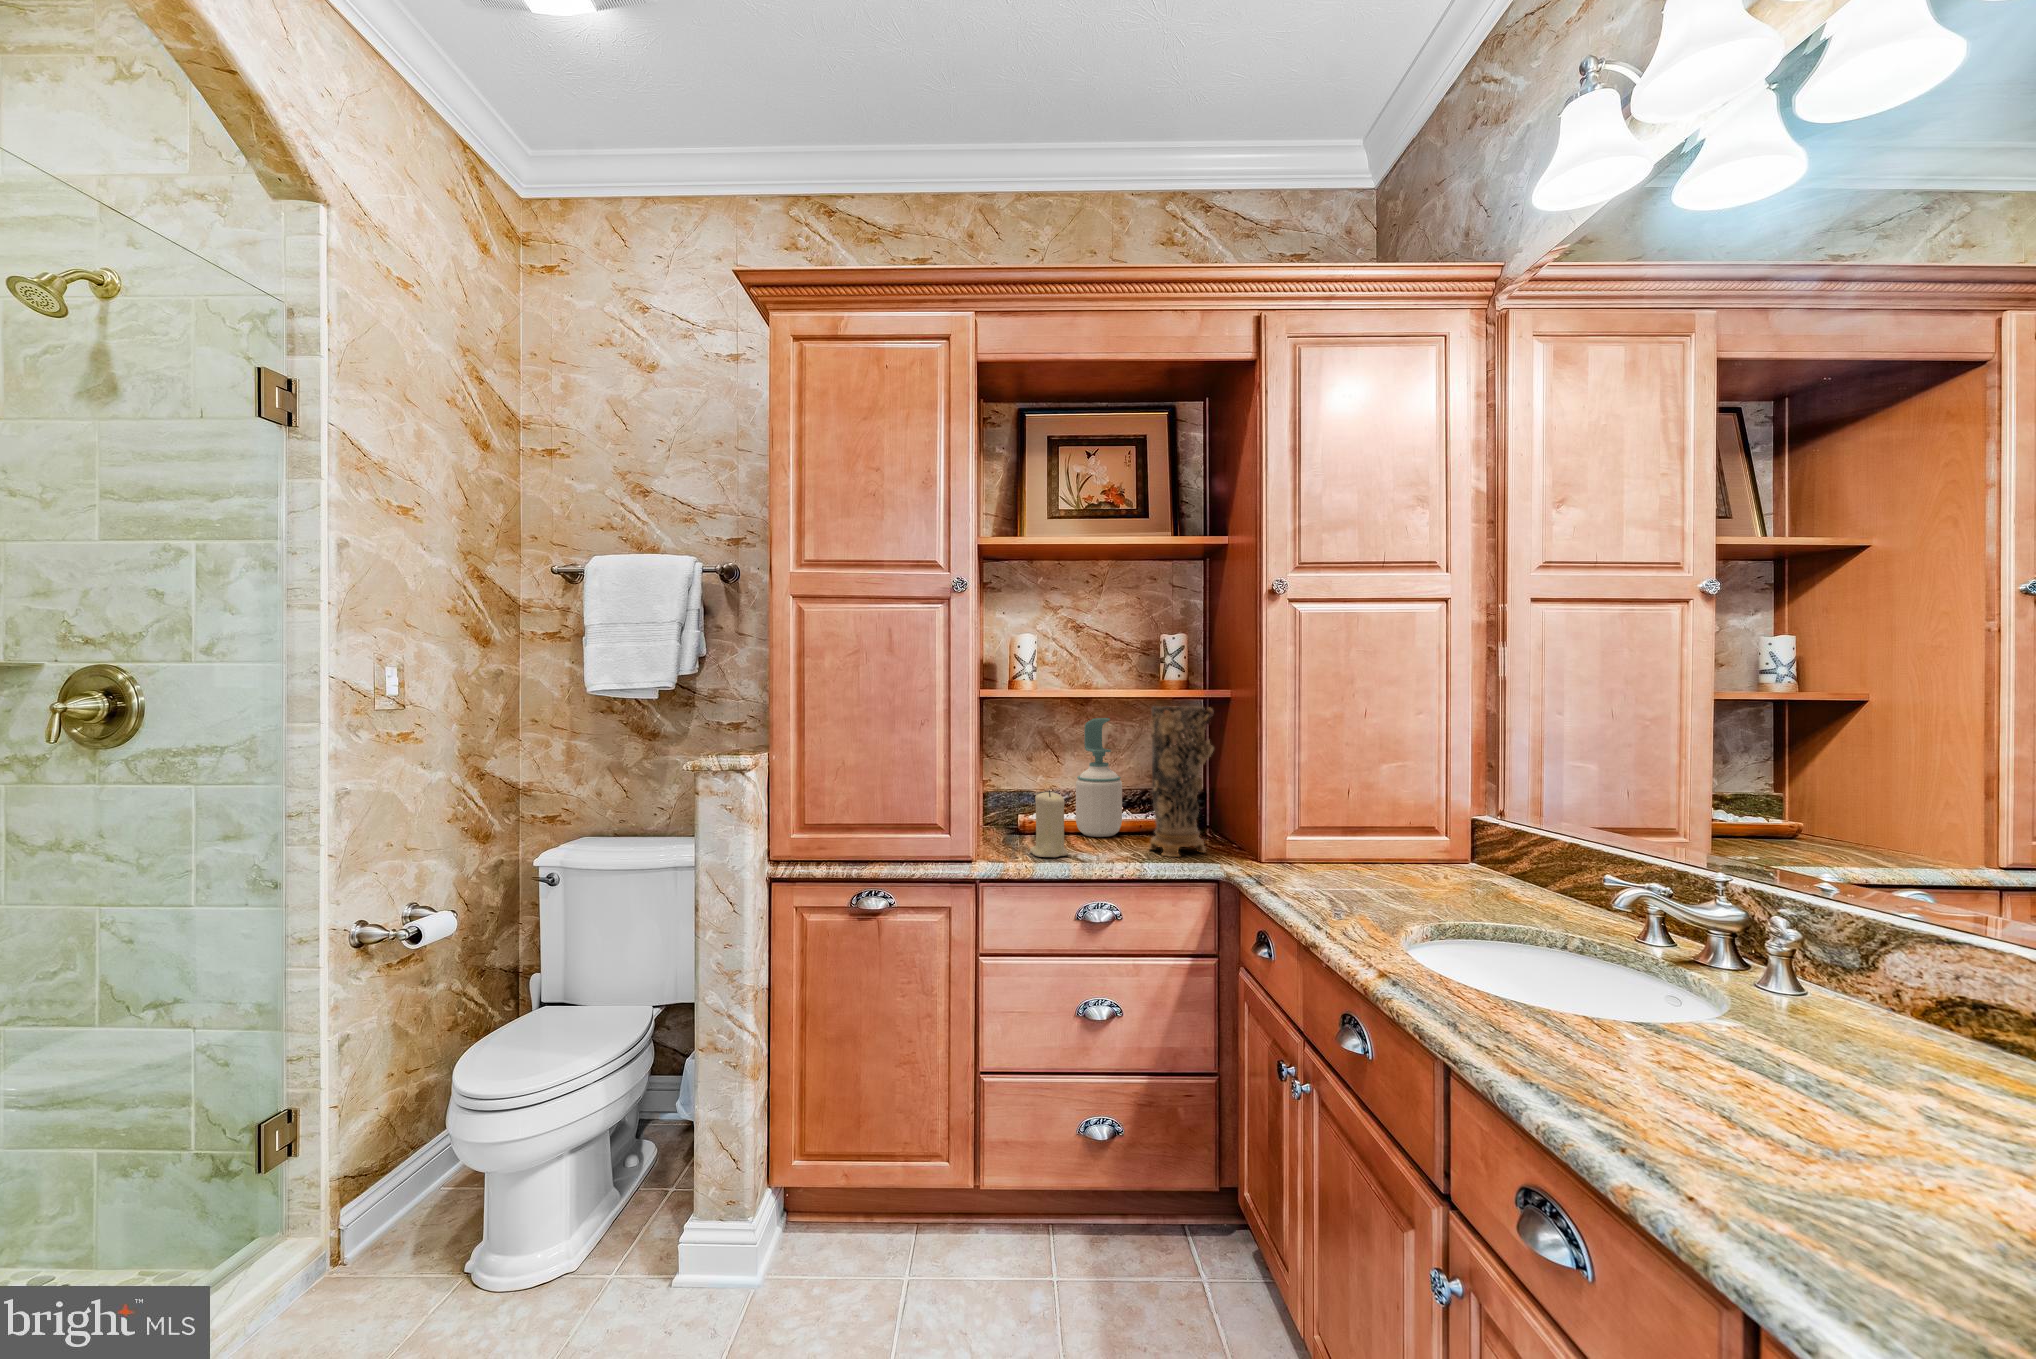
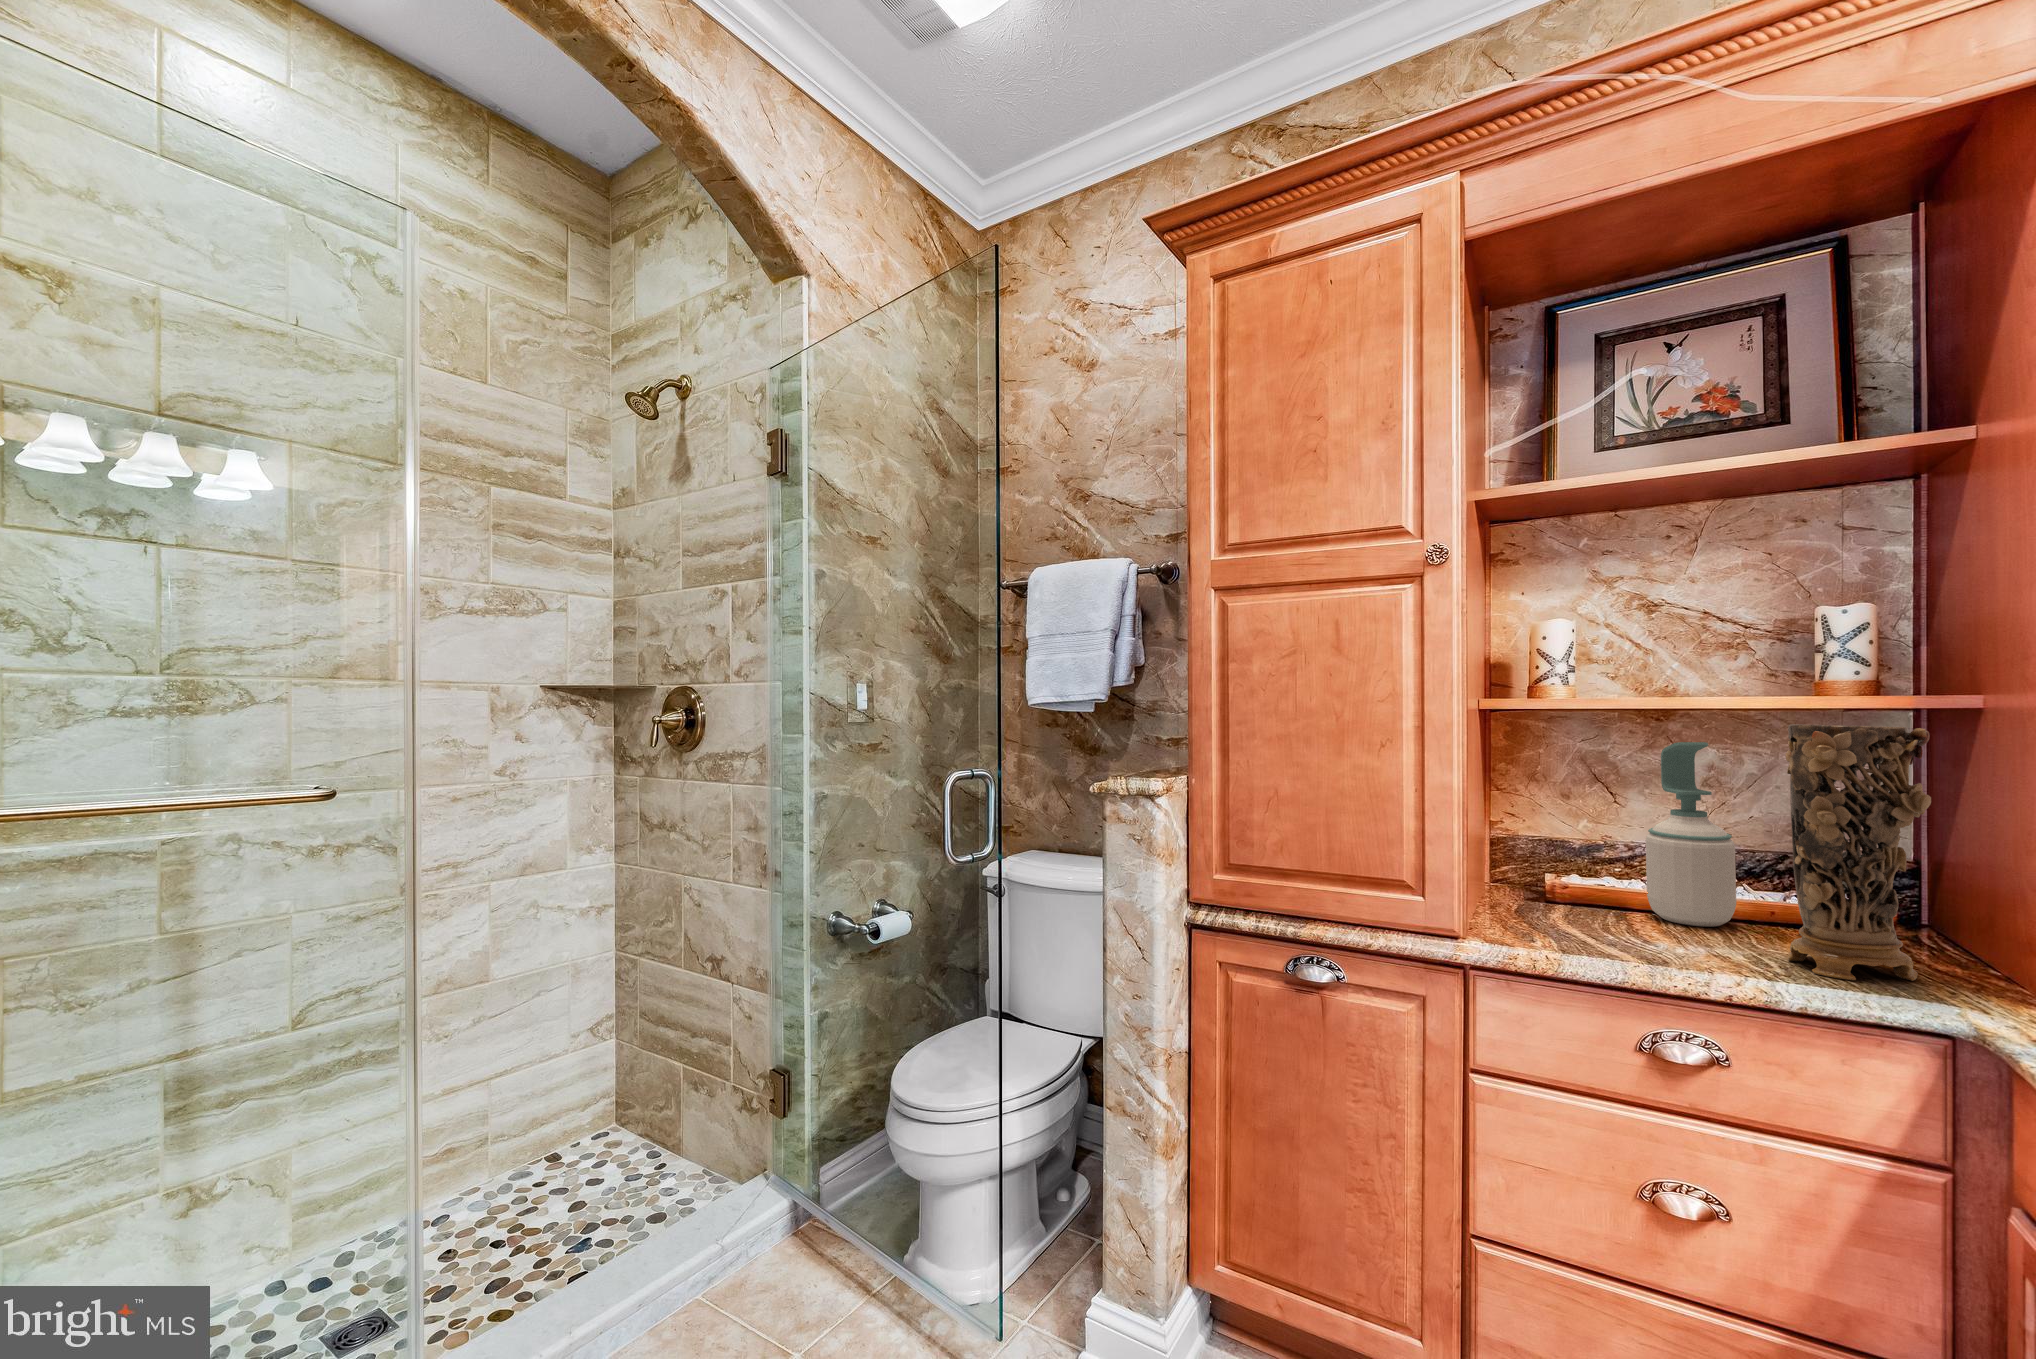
candle: present [1030,790,1068,857] -> none [1556,847,1624,949]

